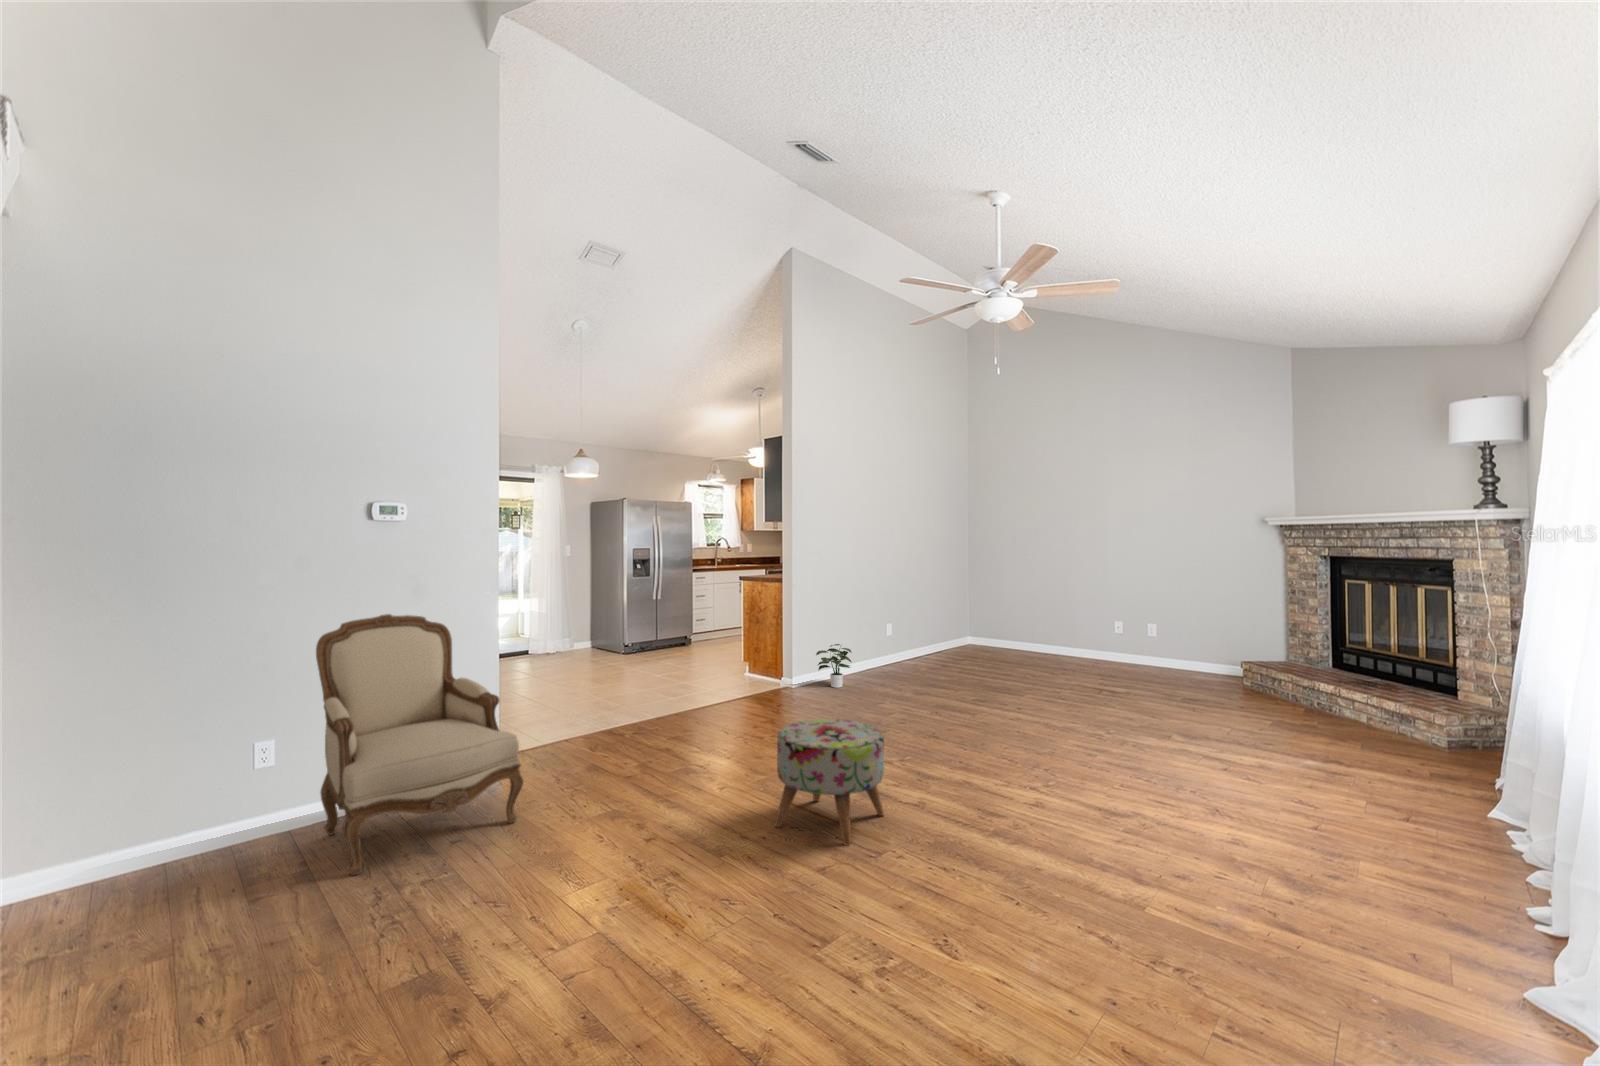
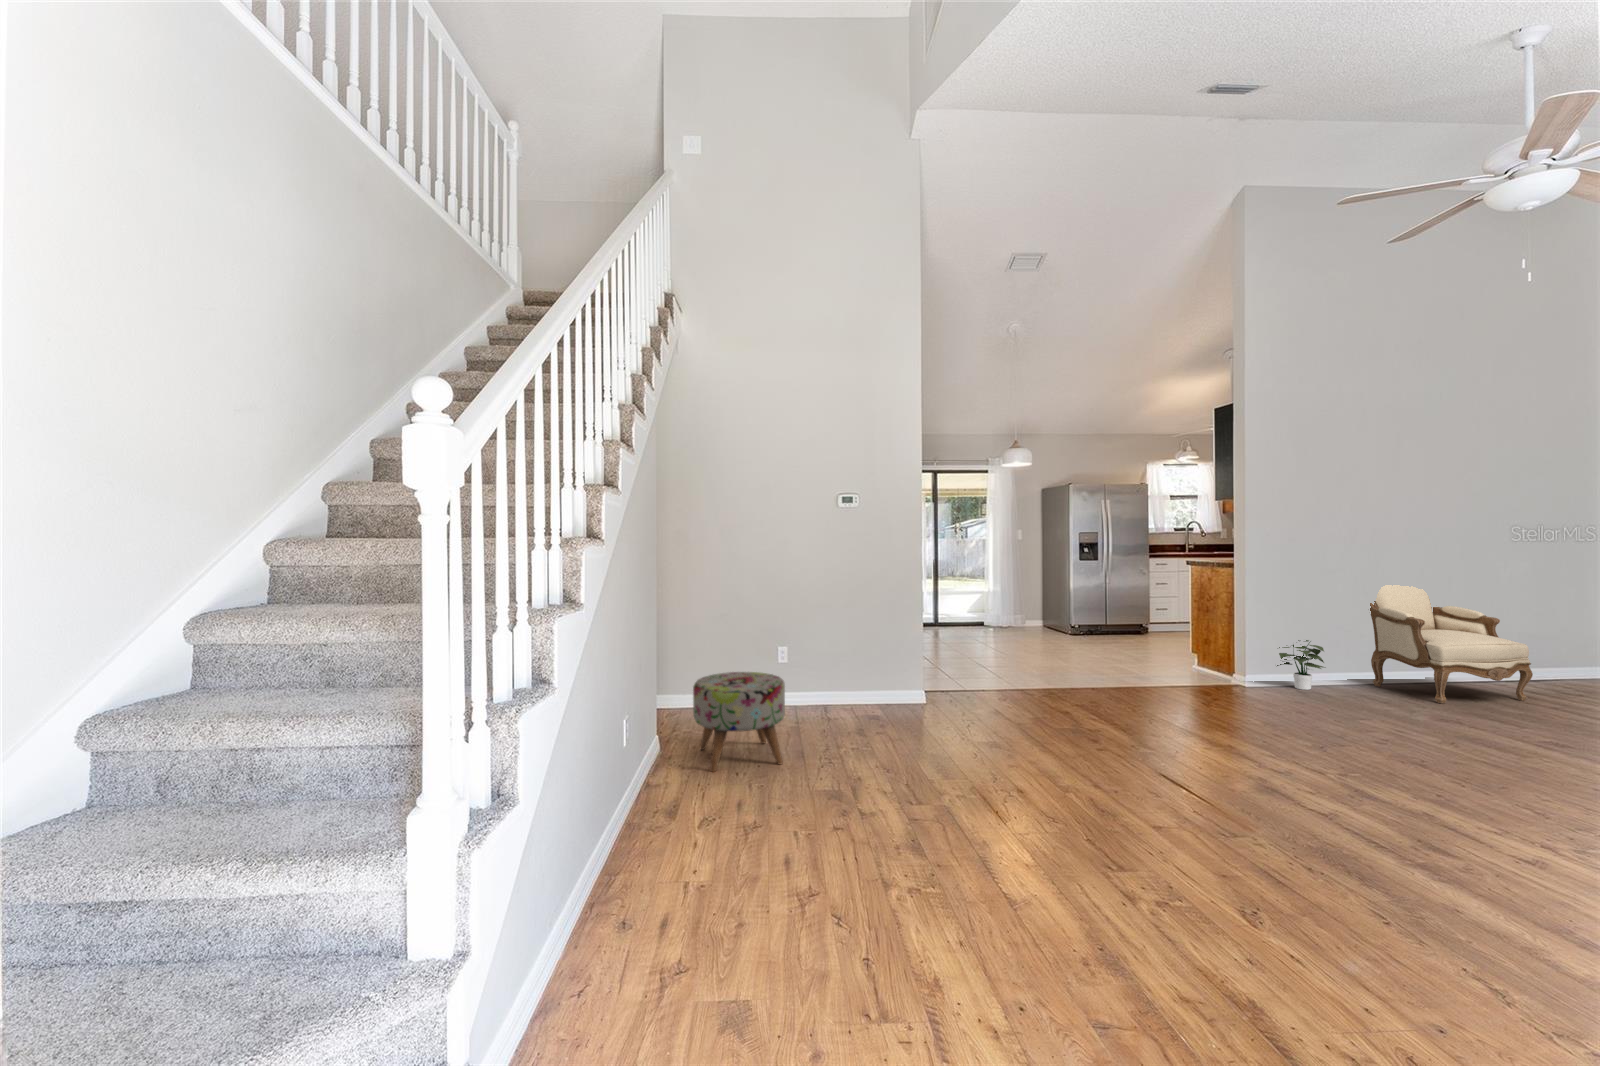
armchair: present [316,614,523,875] -> present [1370,585,1533,703]
ottoman: present [775,719,884,846] -> present [693,672,785,772]

